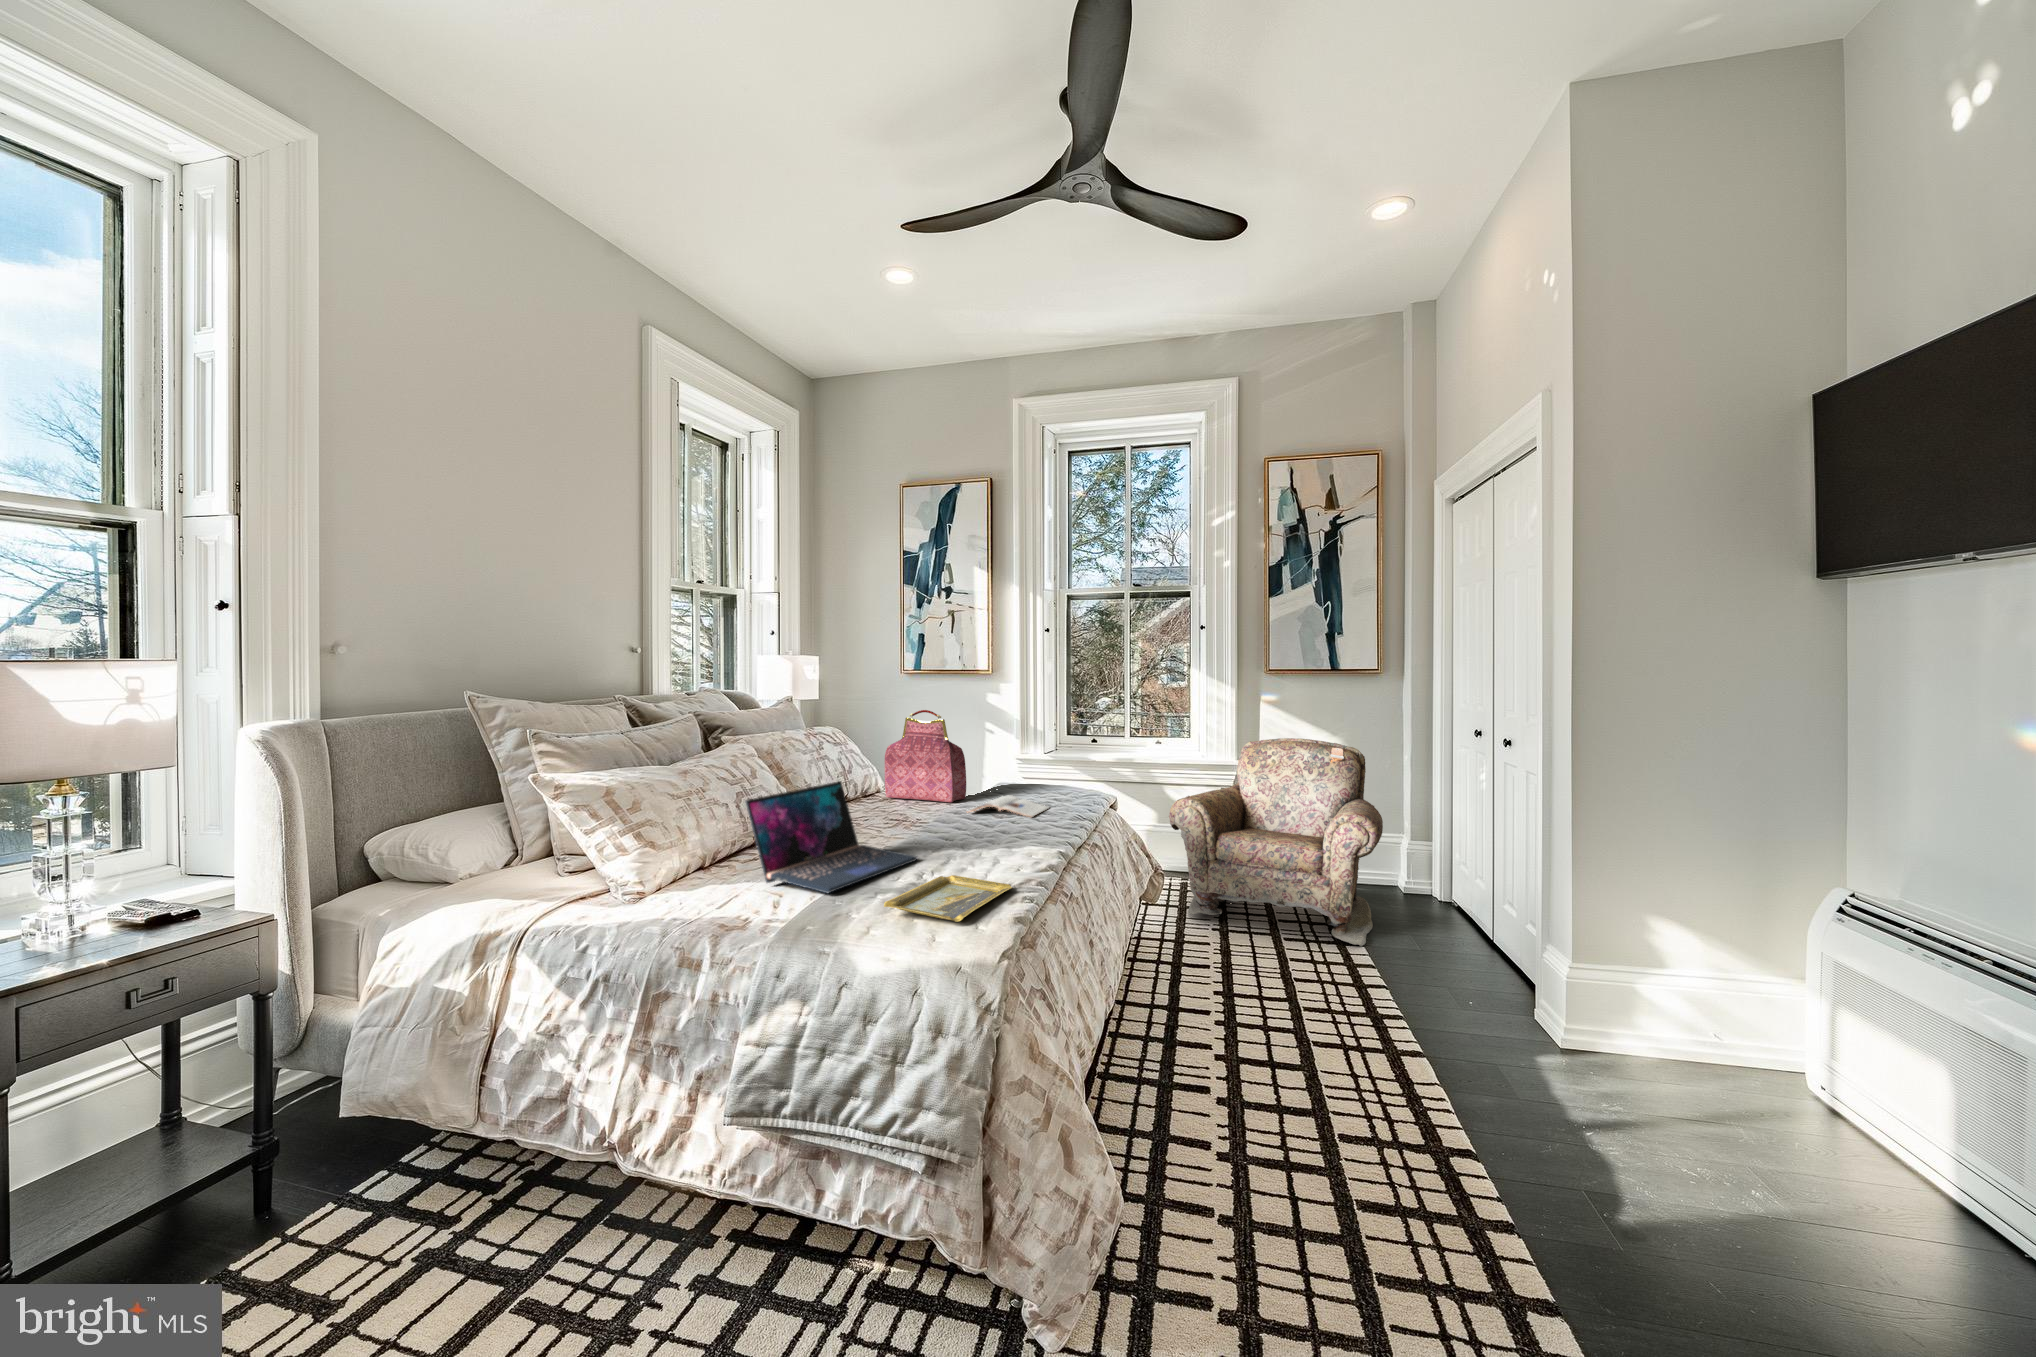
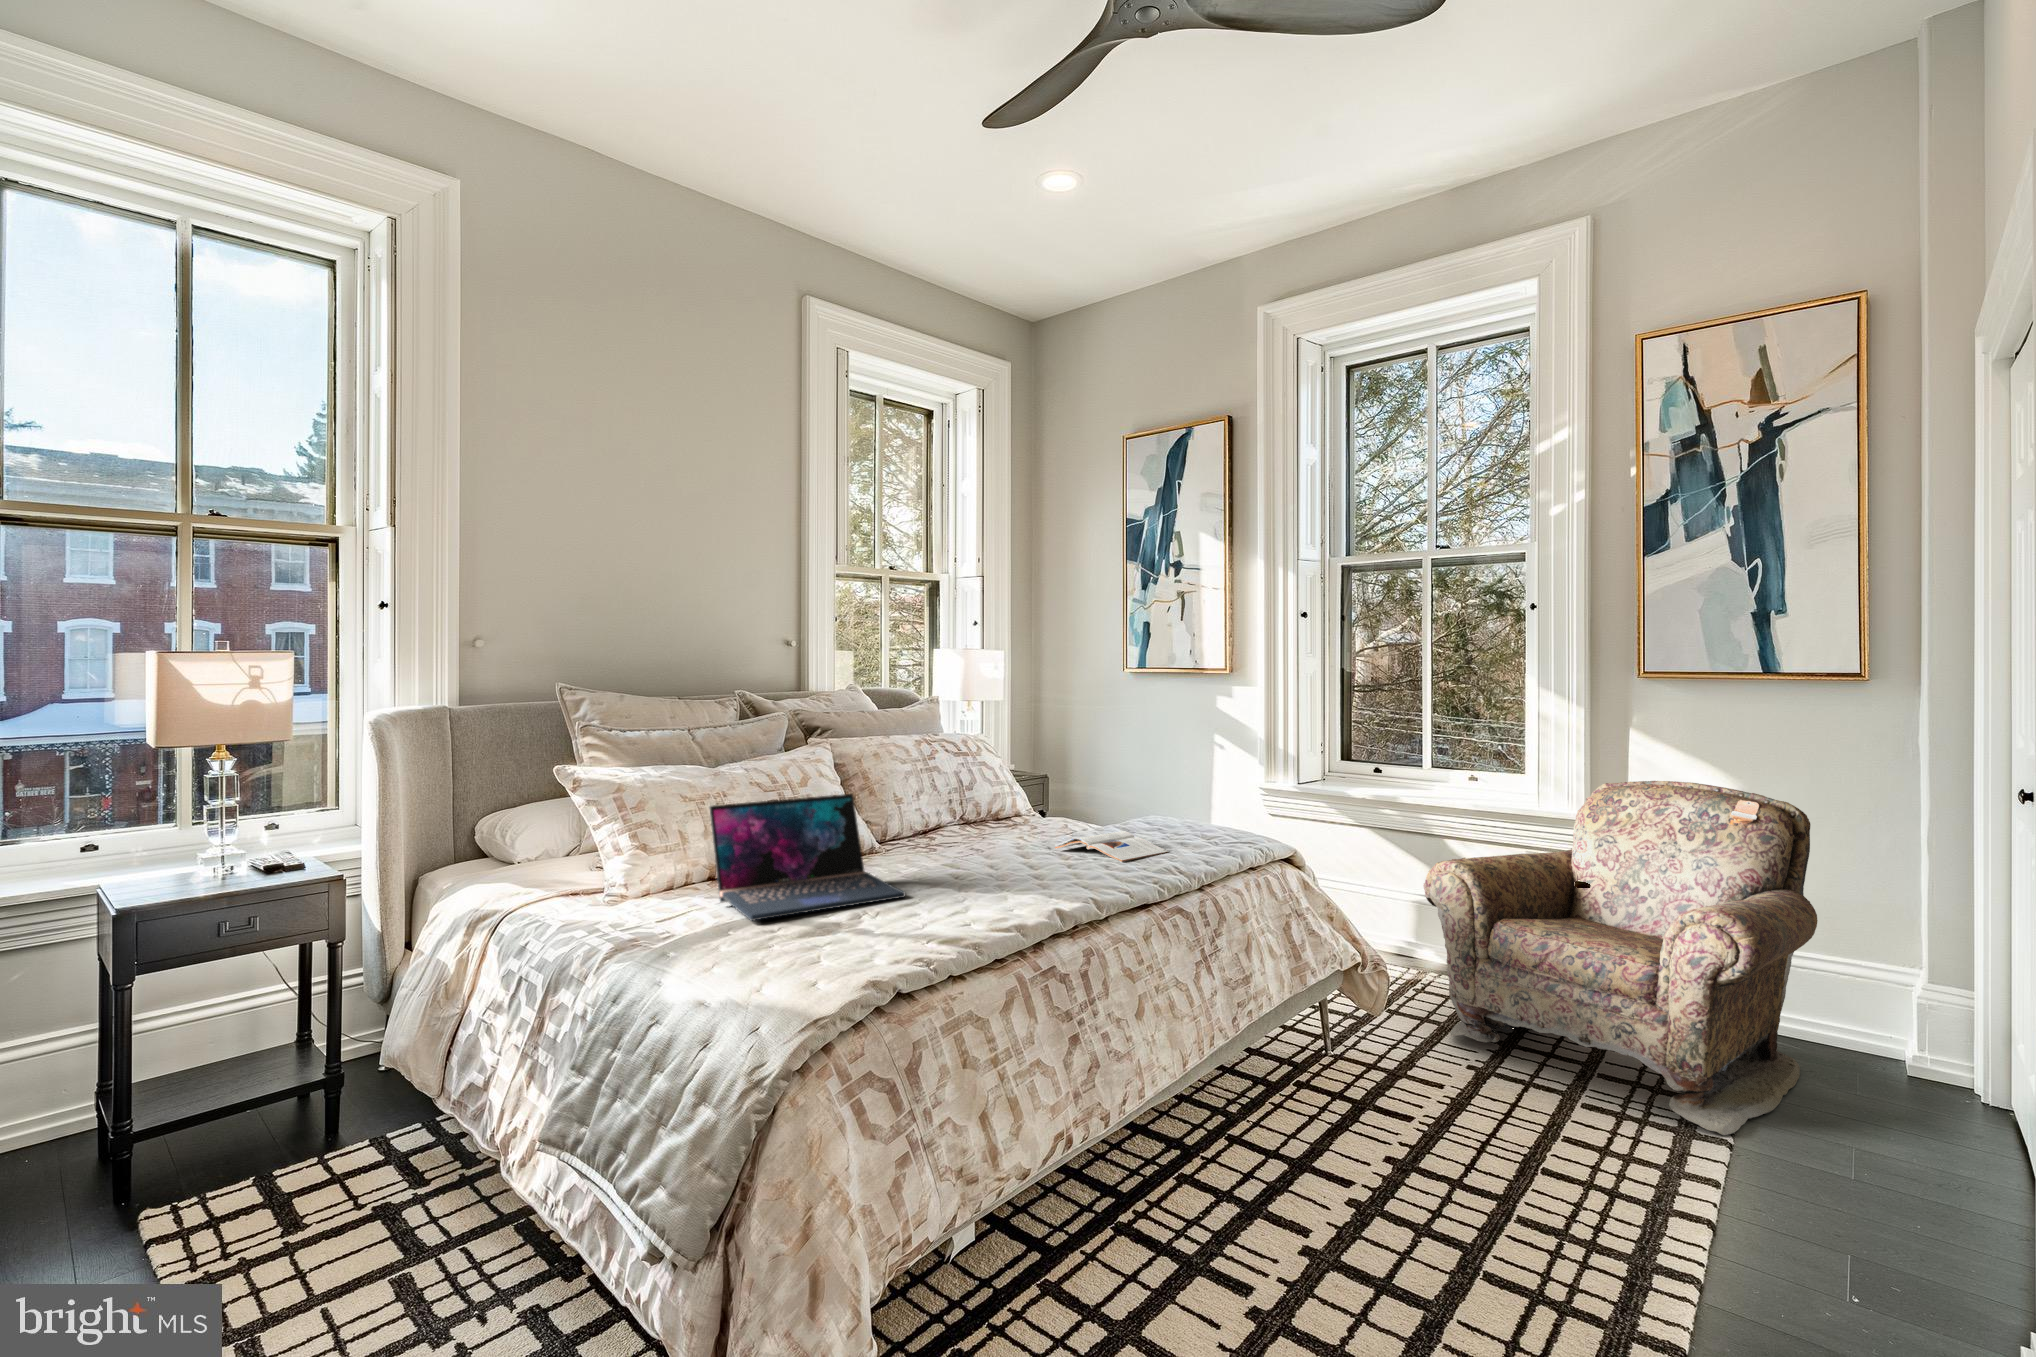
handbag: present [885,710,966,803] -> none [1003,716,1090,835]
tray: present [884,875,1012,922] -> none [758,917,938,971]

